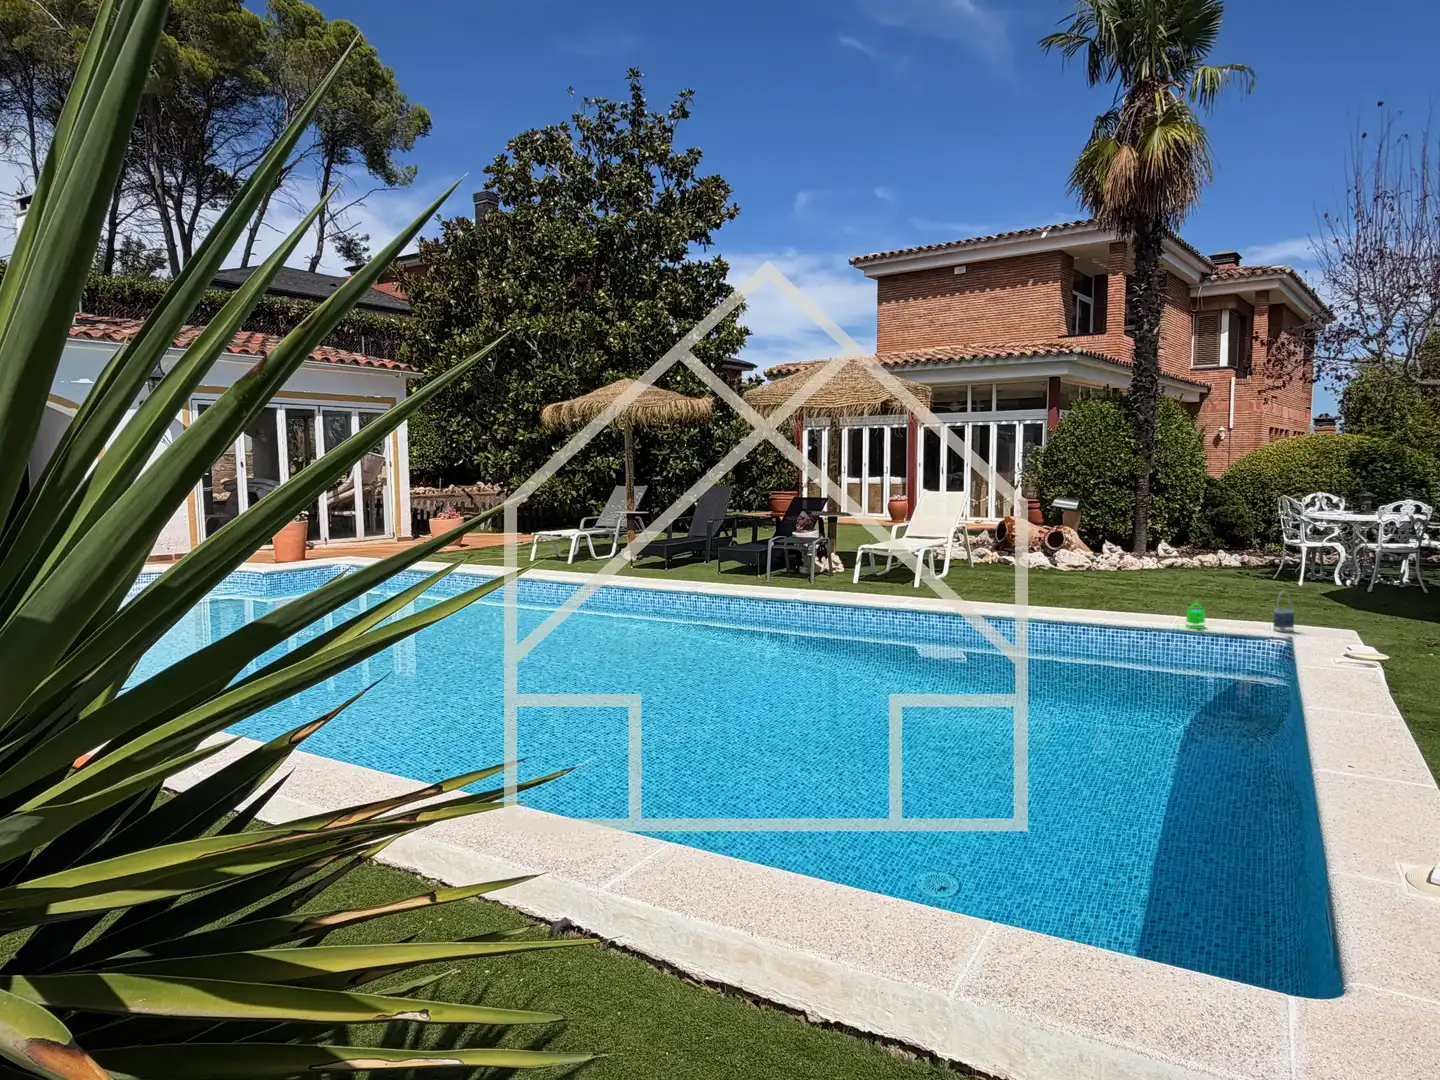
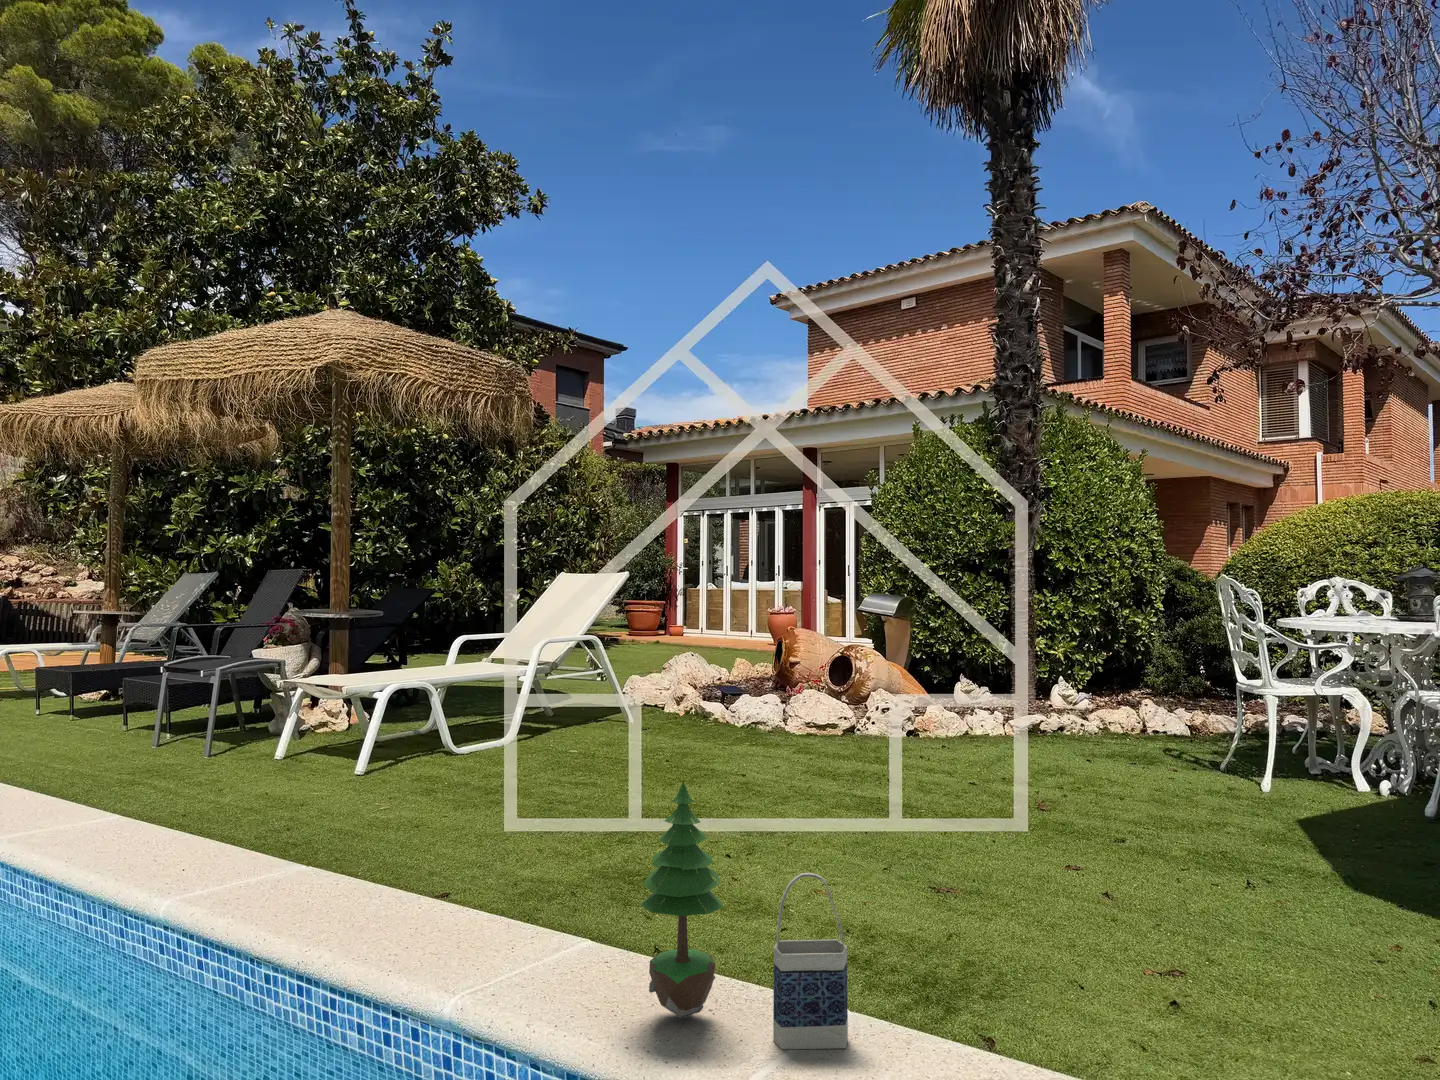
potted tree: none [1235,570,1260,630] -> present [640,781,723,1019]
watering can: present [1186,603,1205,629] -> none [512,883,598,986]

